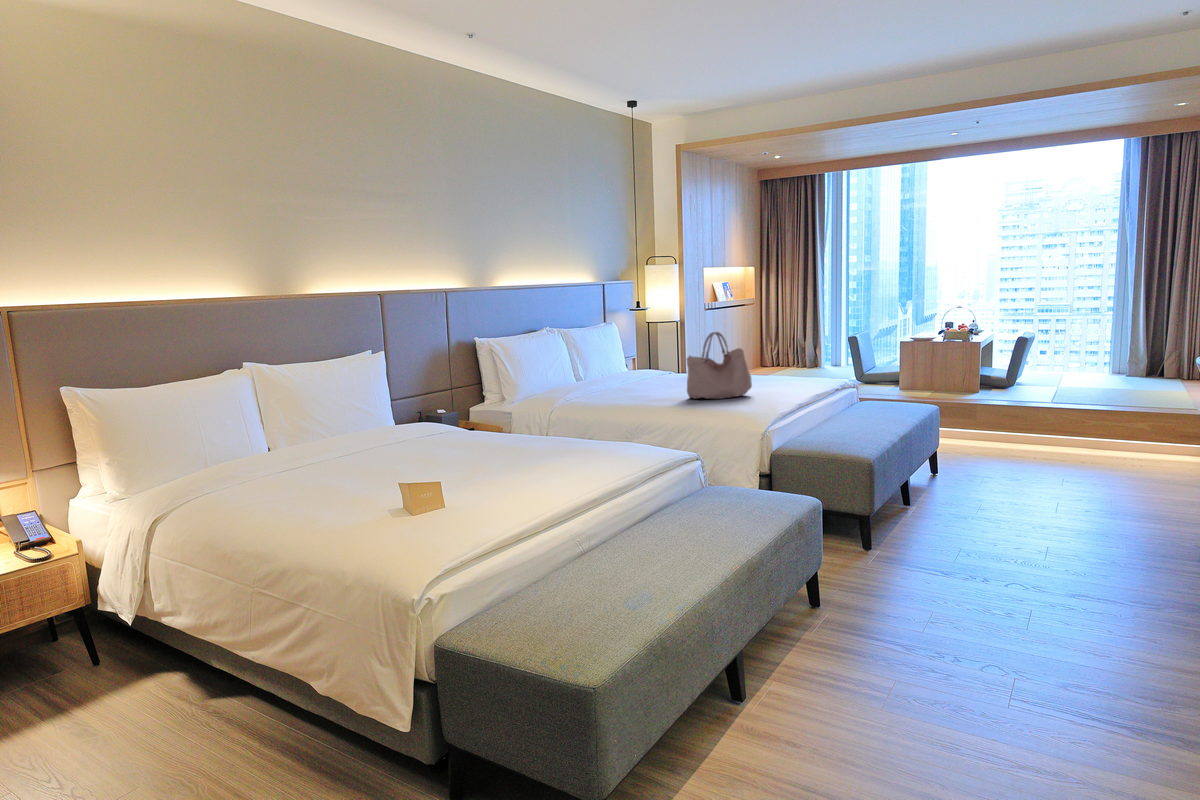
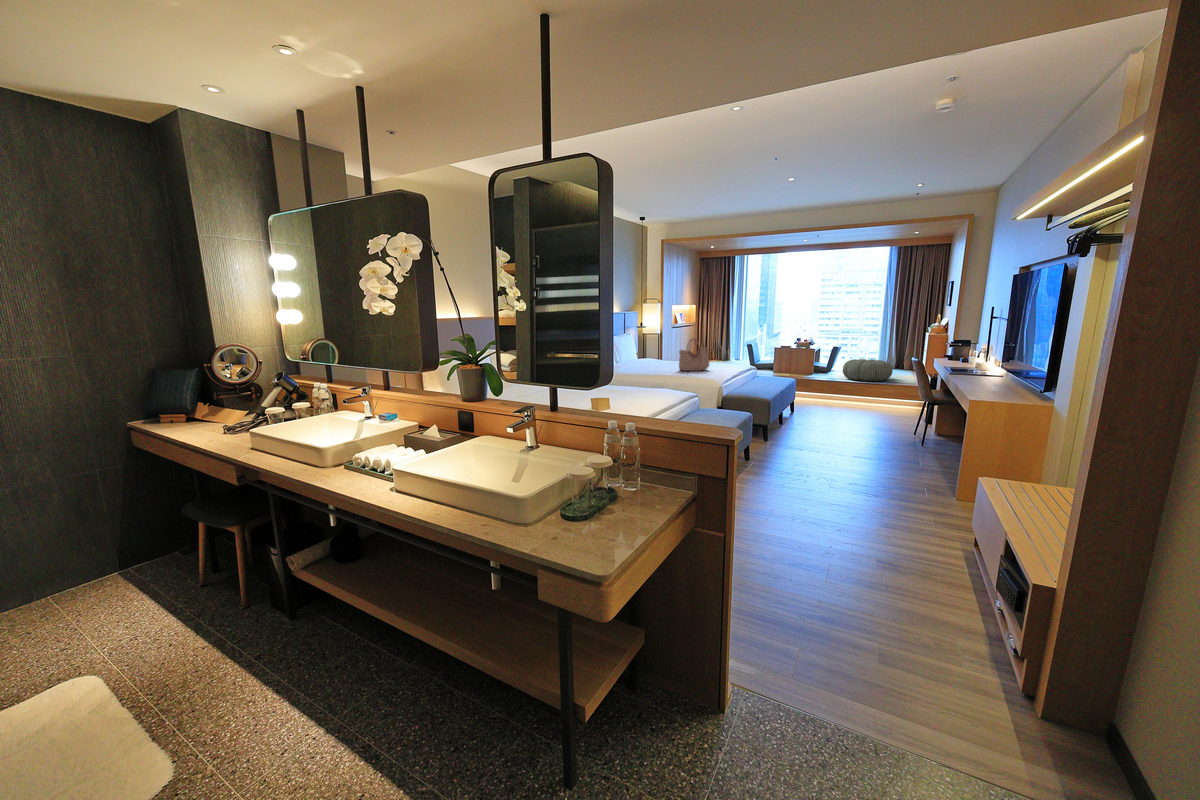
pouf: none [1037,360,1140,404] -> present [843,359,893,381]

